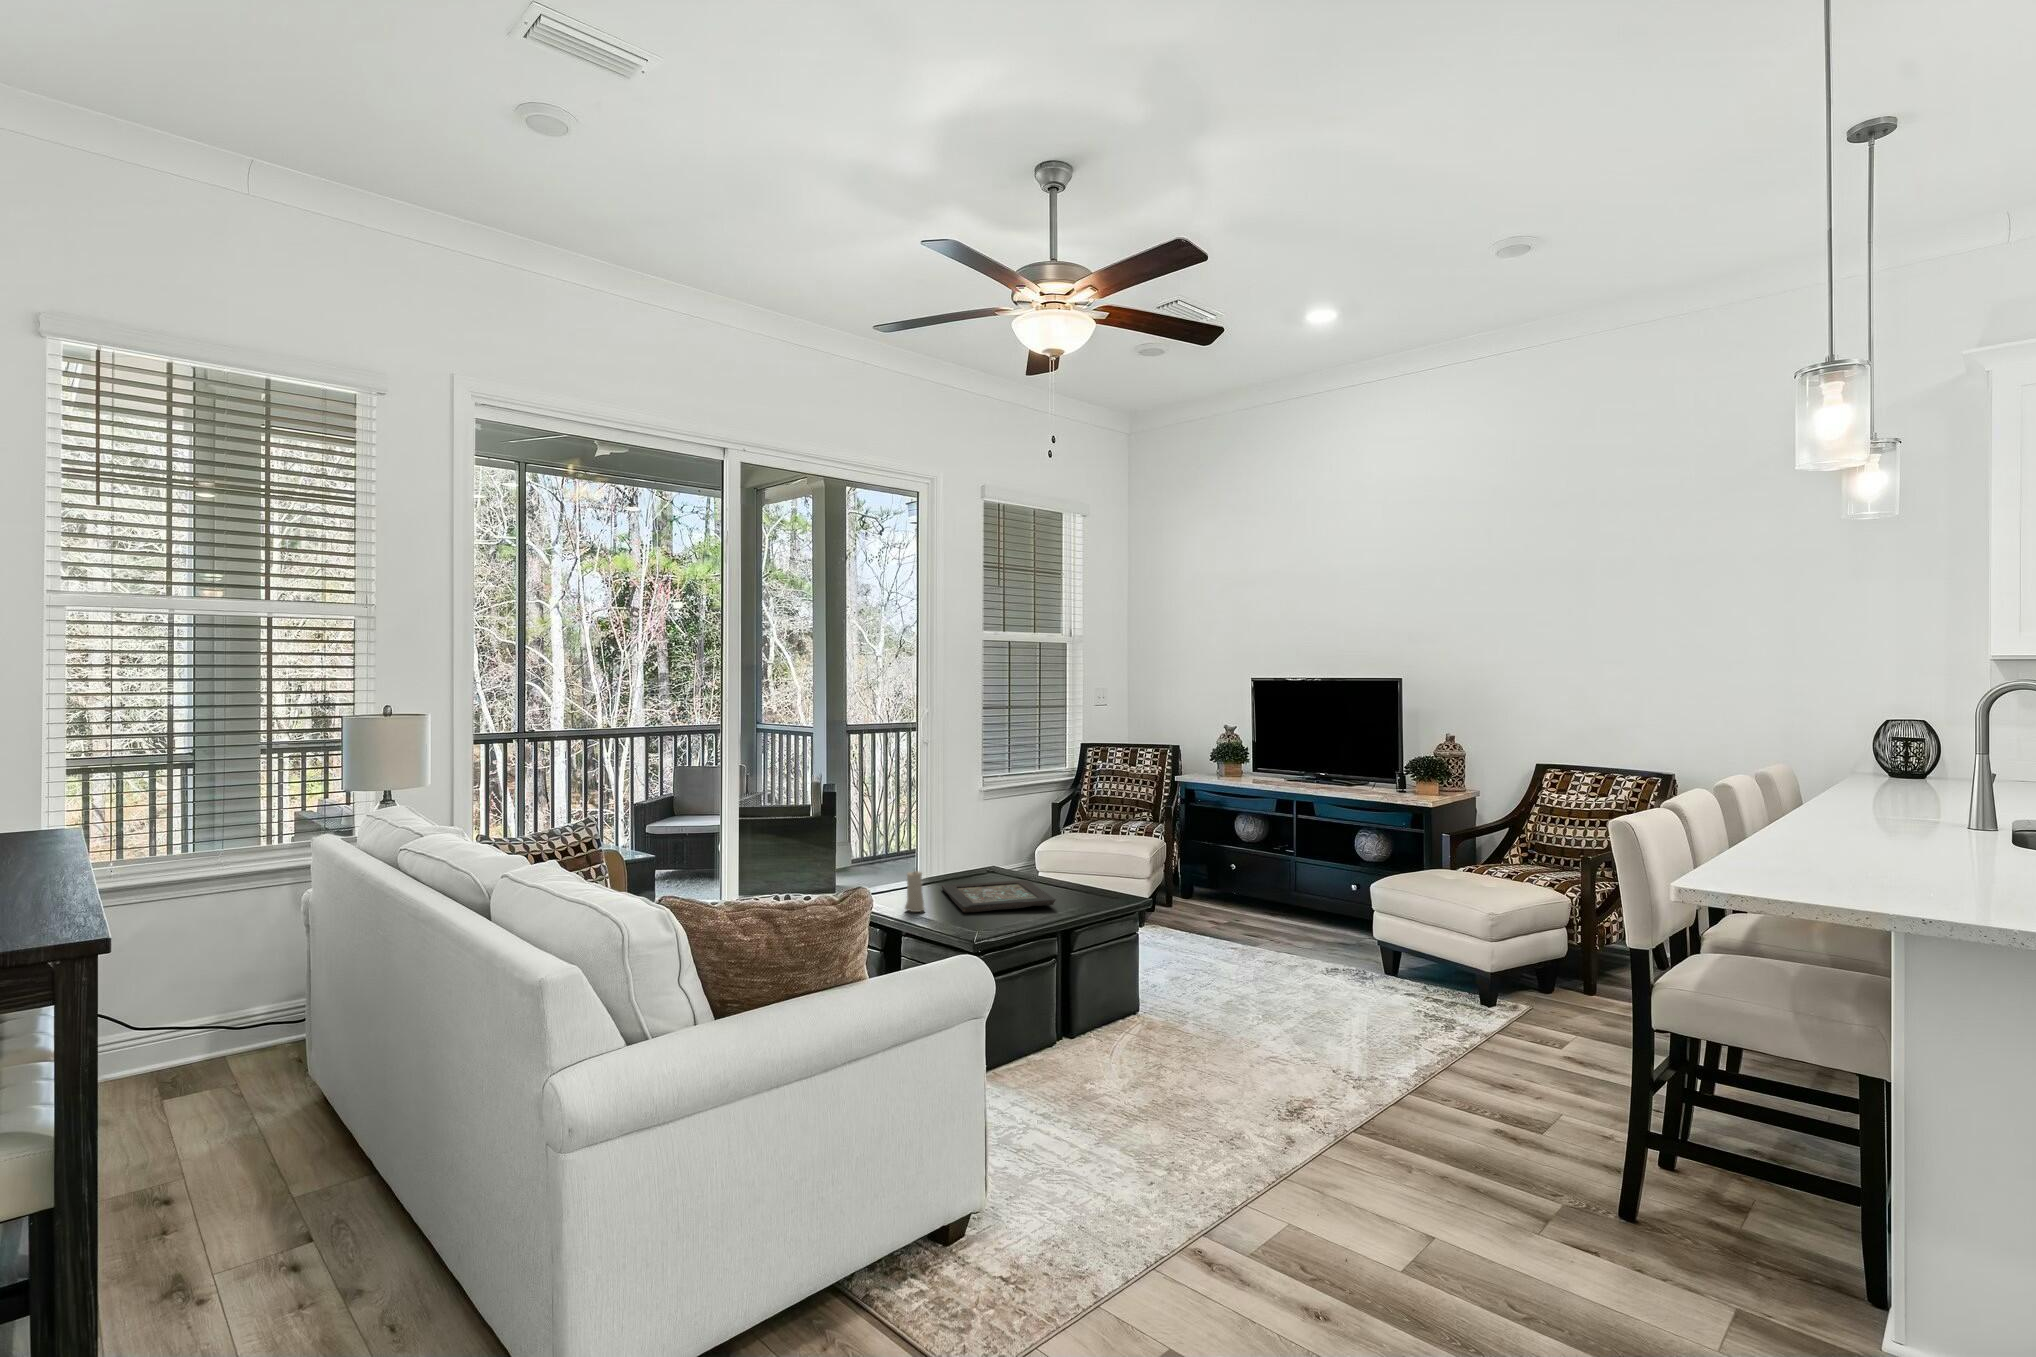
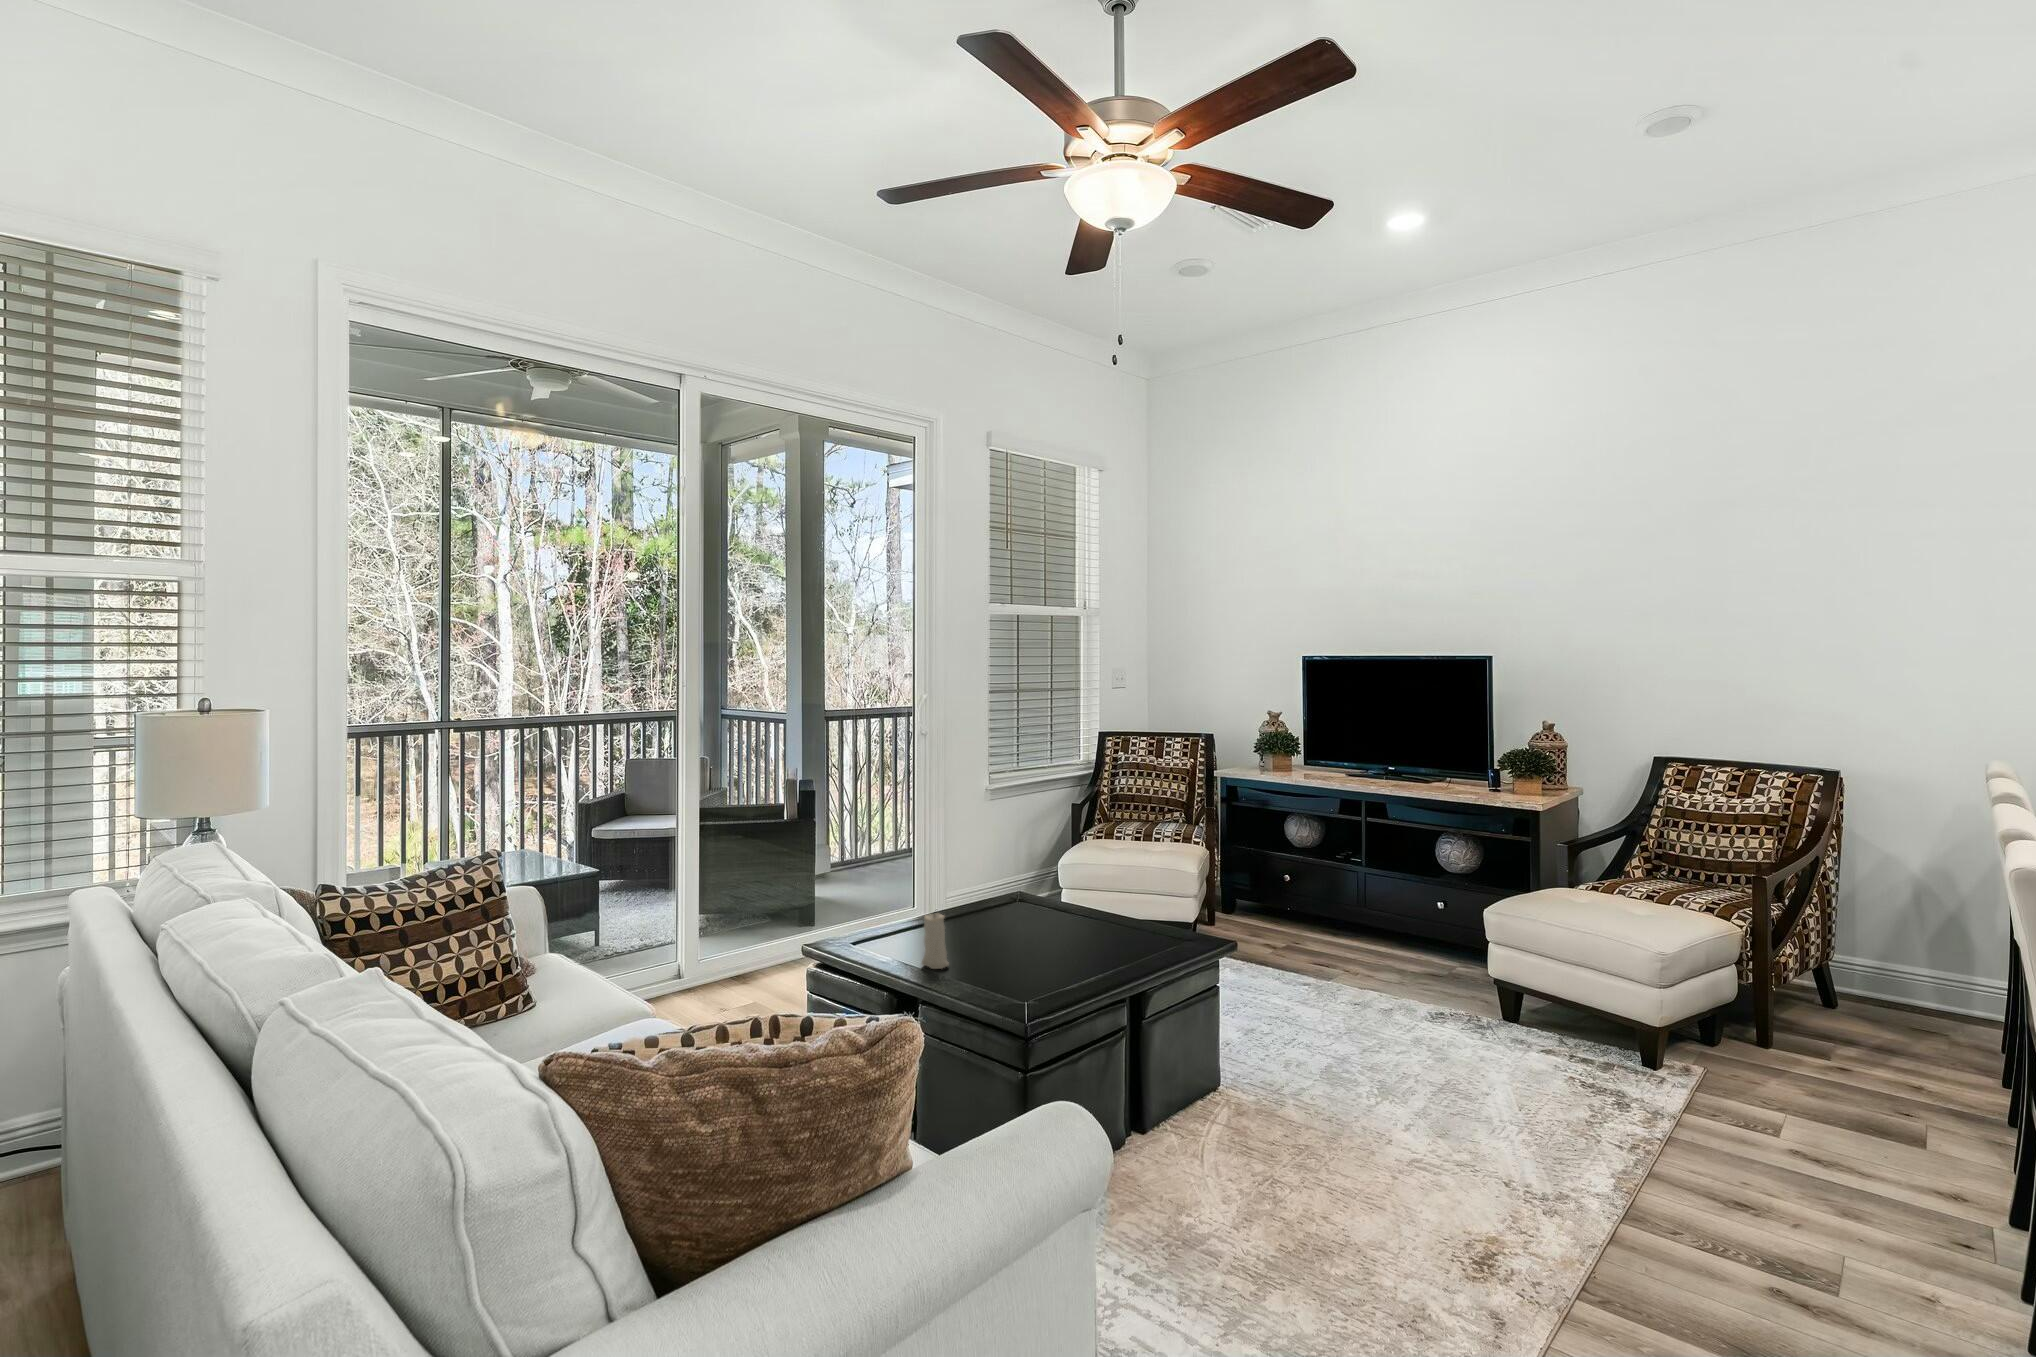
decorative tray: present [942,880,1056,912] -> none [963,914,1119,968]

